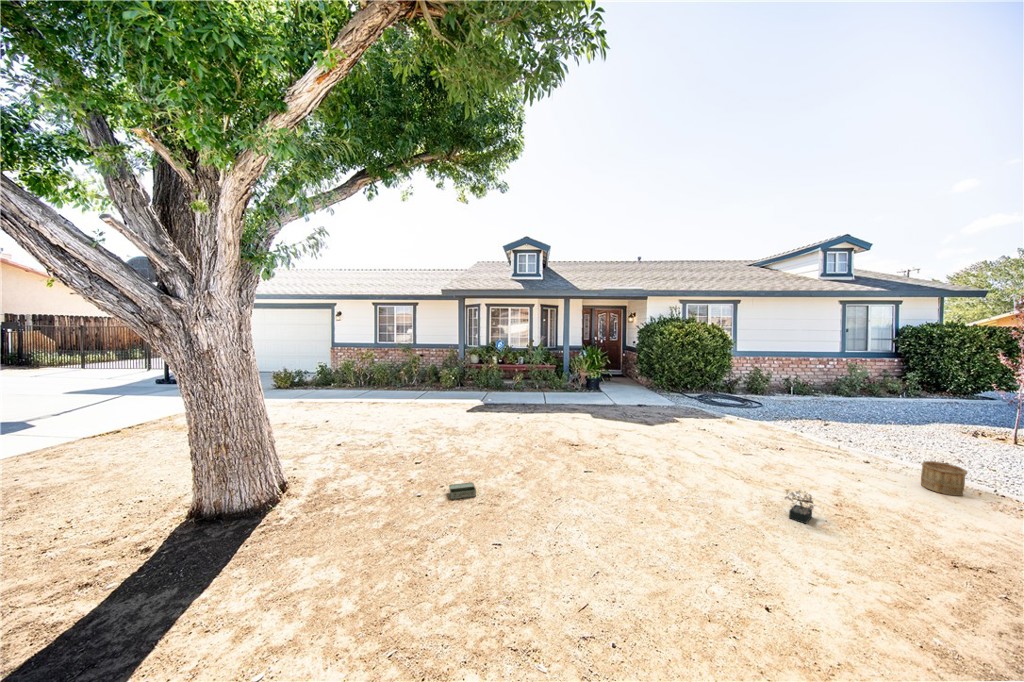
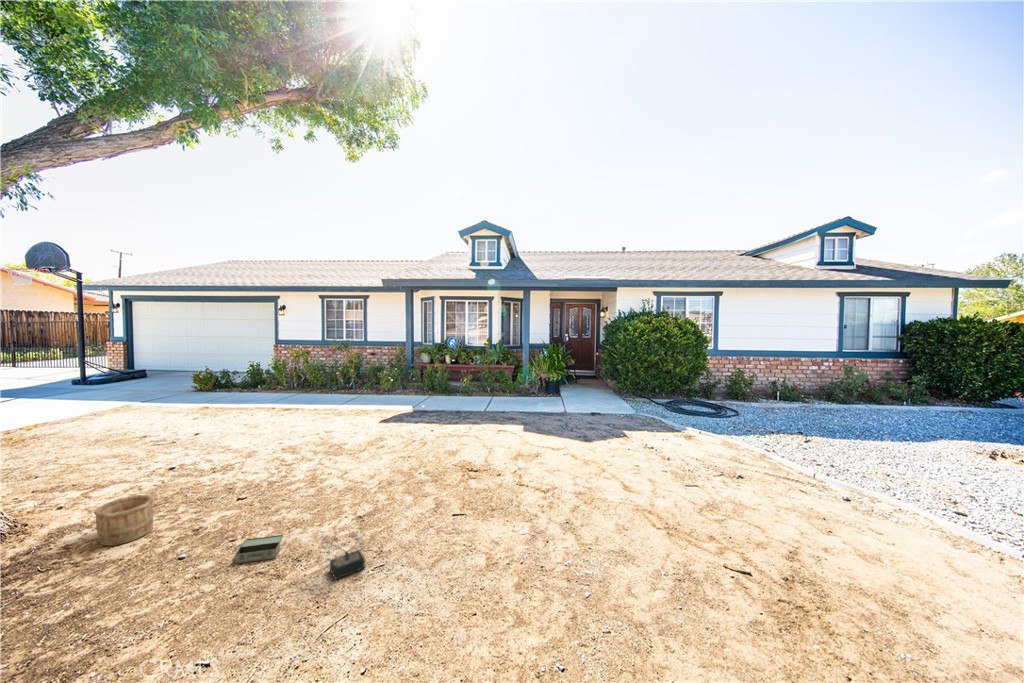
wooden bucket: present [921,461,967,496] -> present [94,495,153,546]
decorative plant: present [785,490,814,524] -> present [318,534,365,579]

